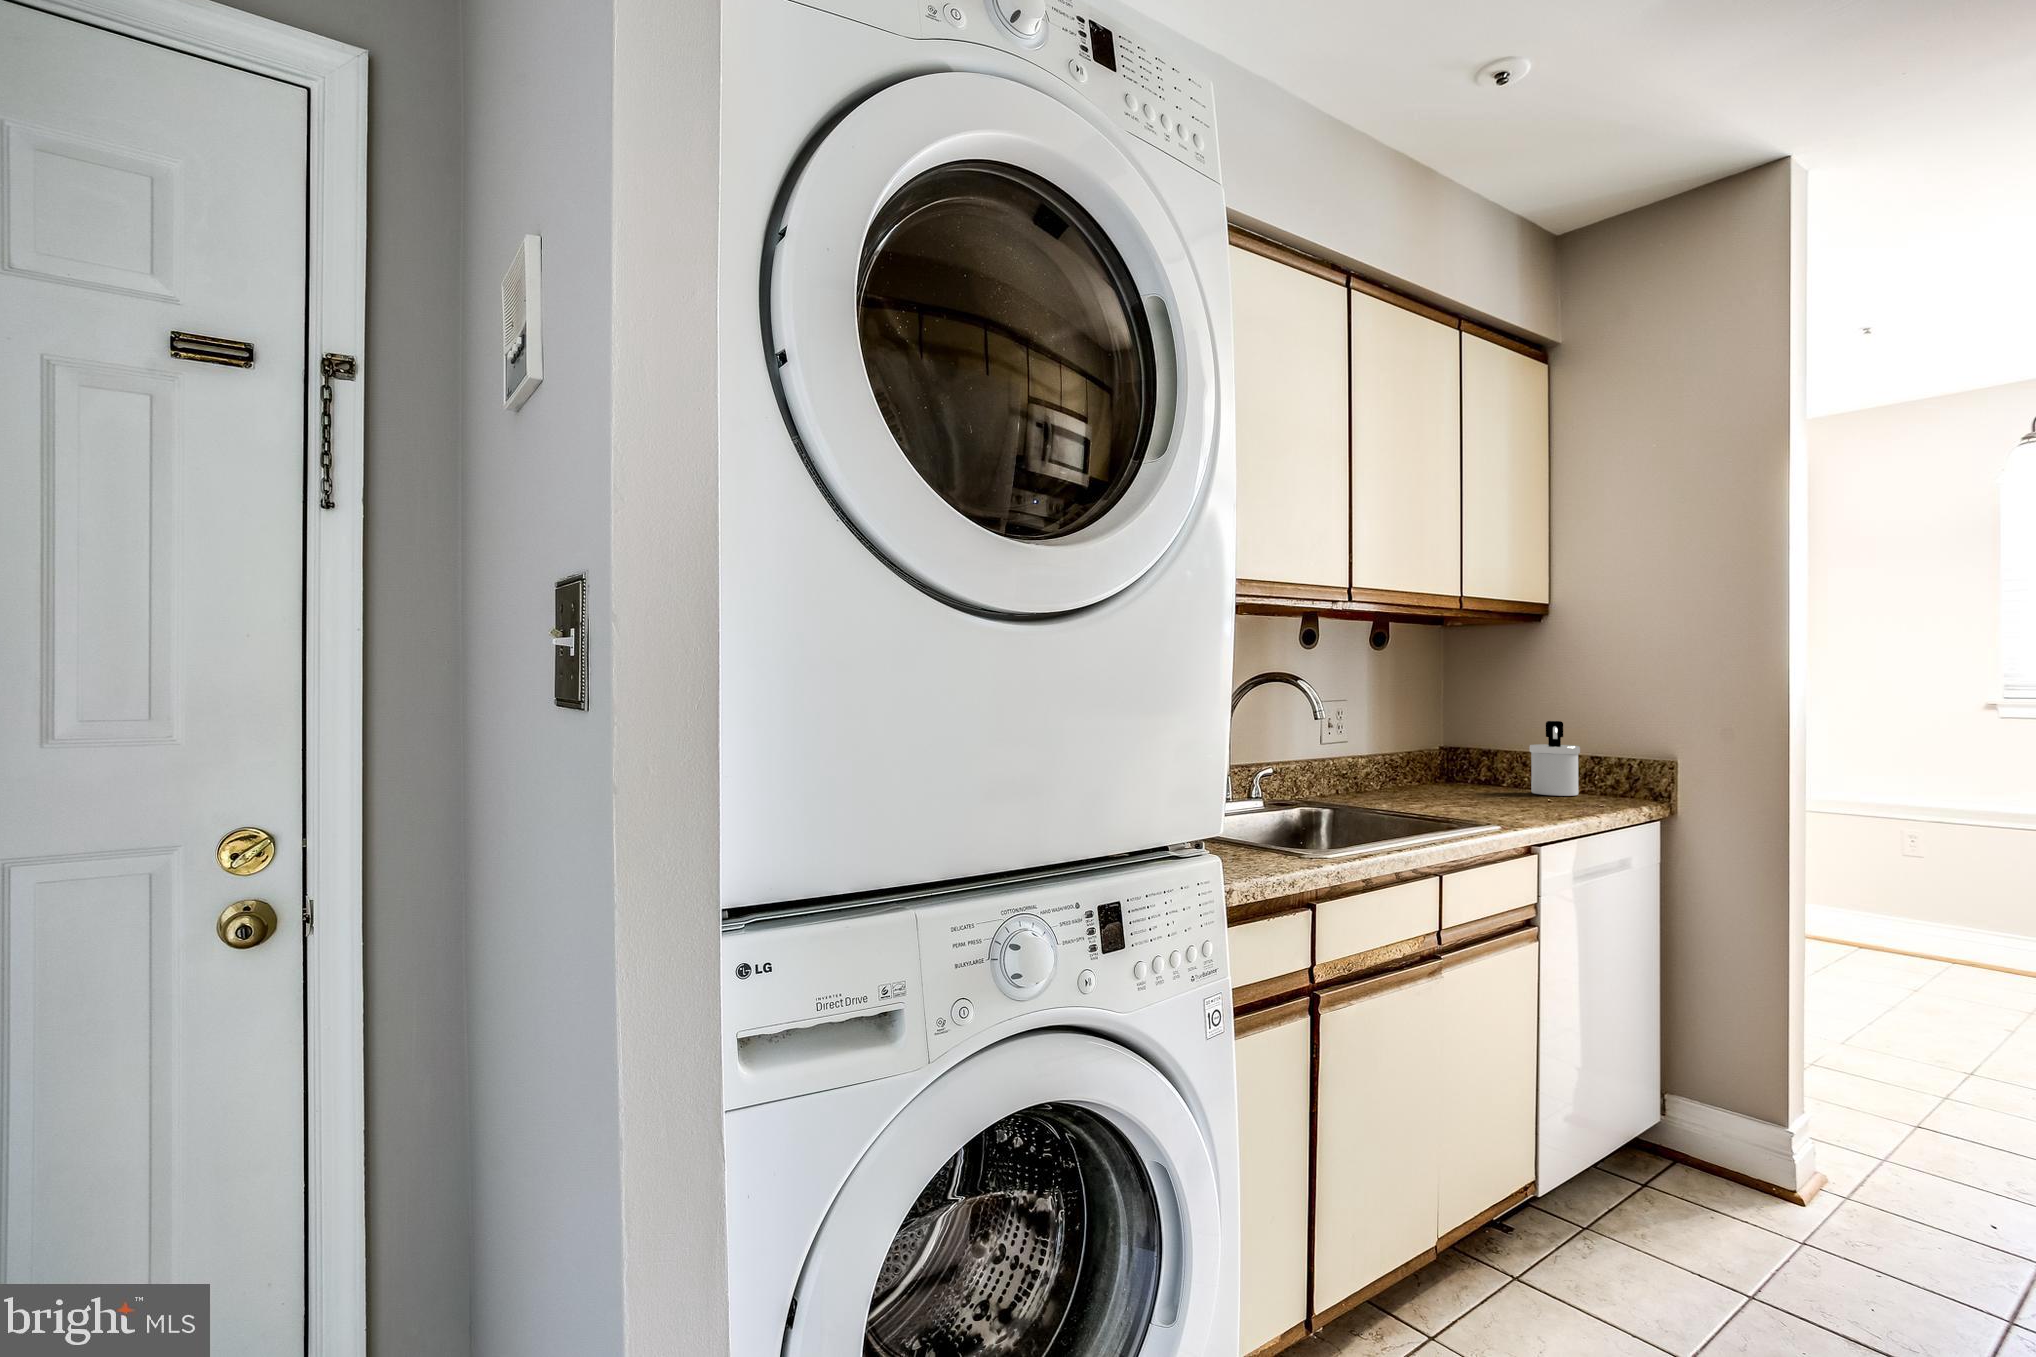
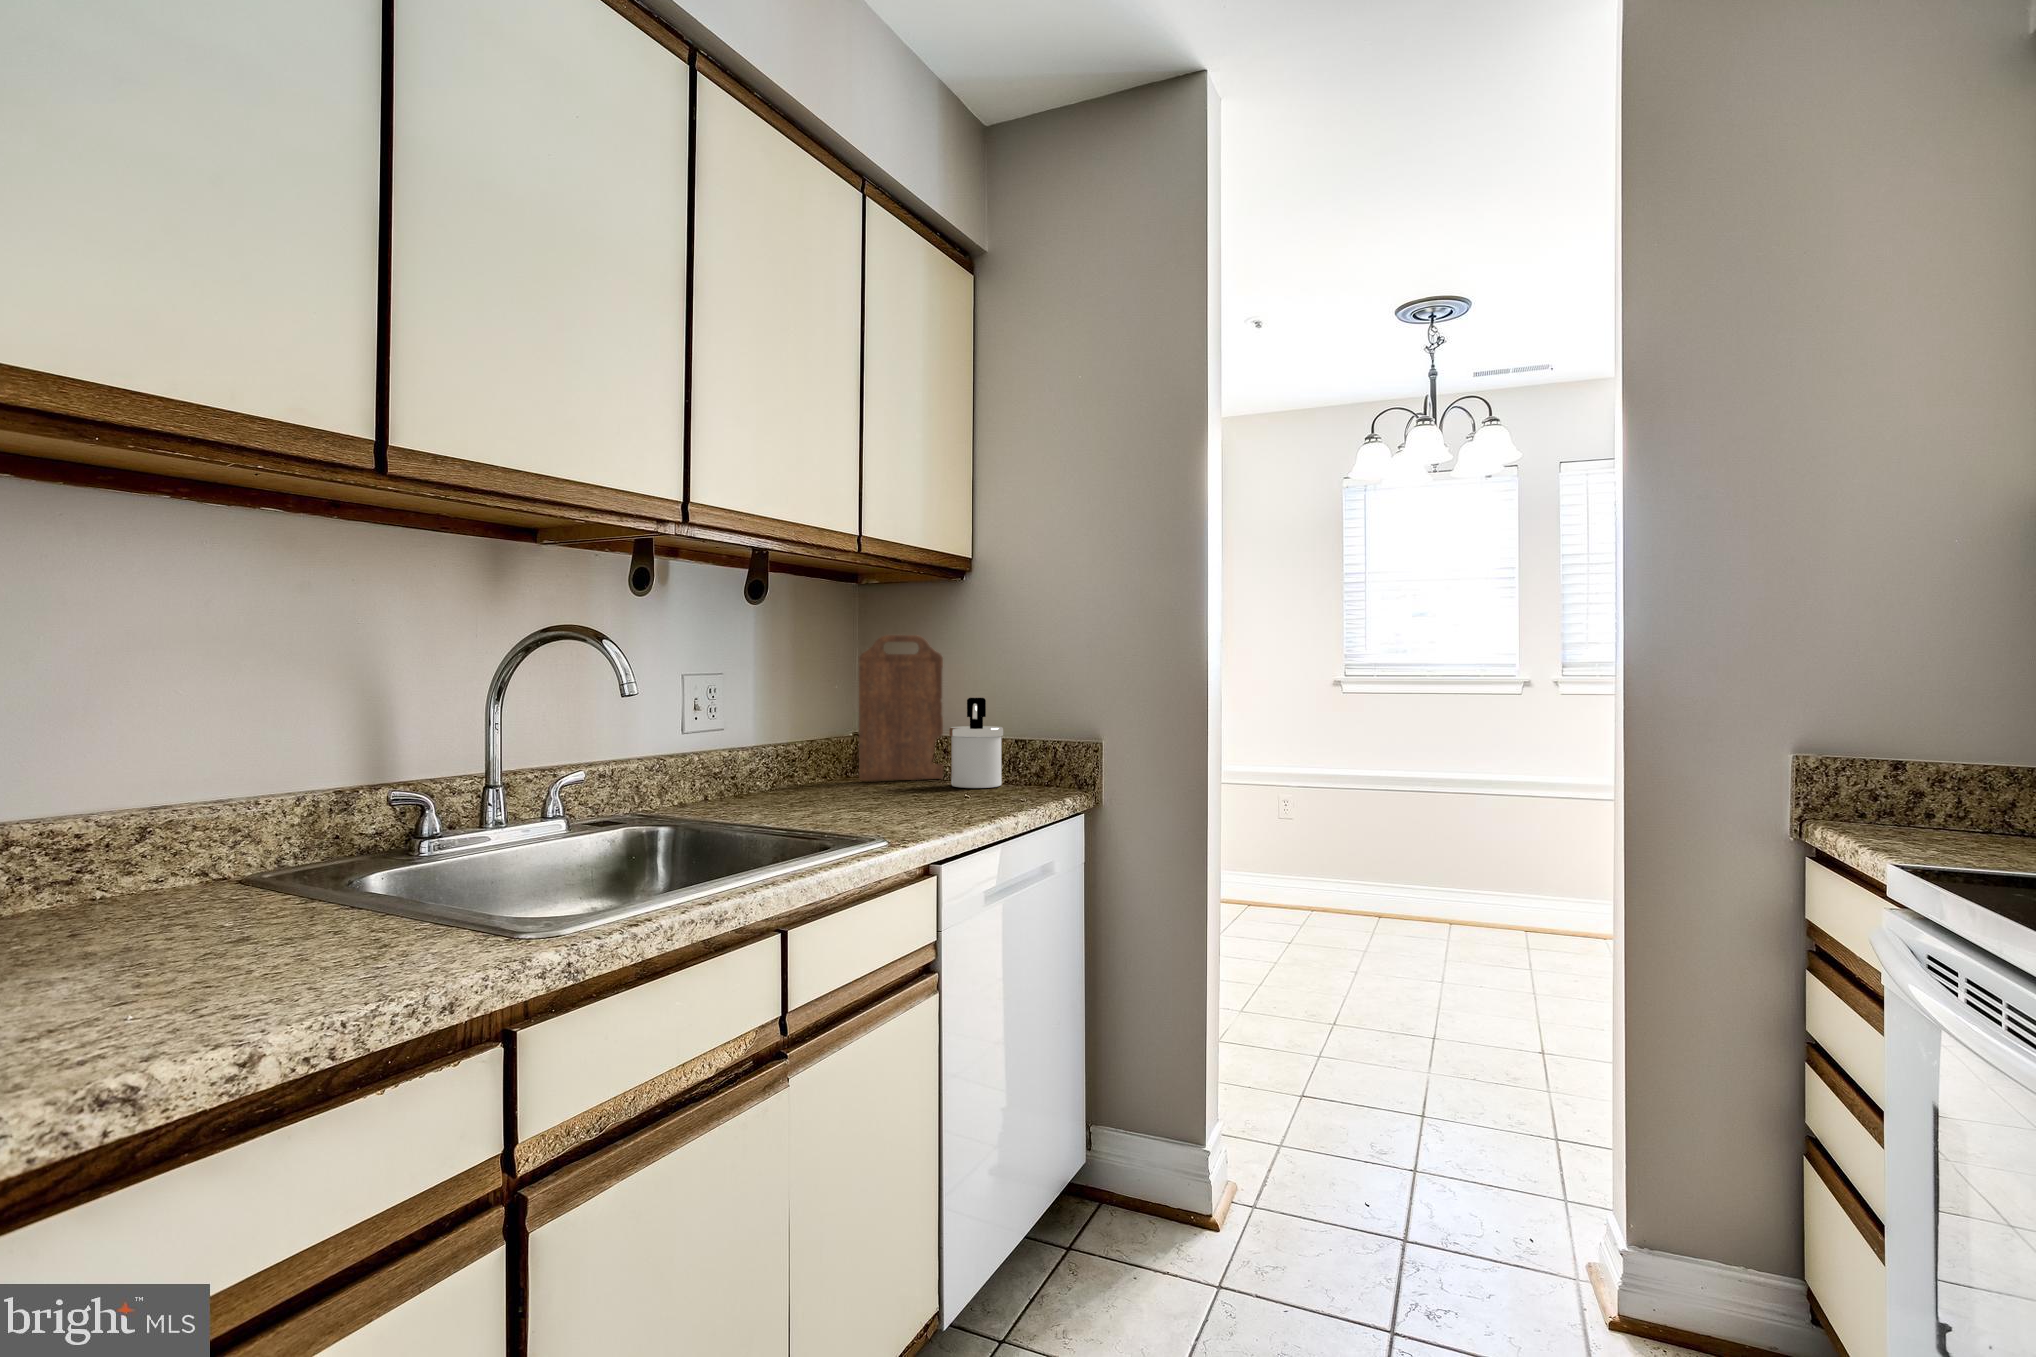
cutting board: none [1446,668,1521,787] -> present [859,635,943,781]

